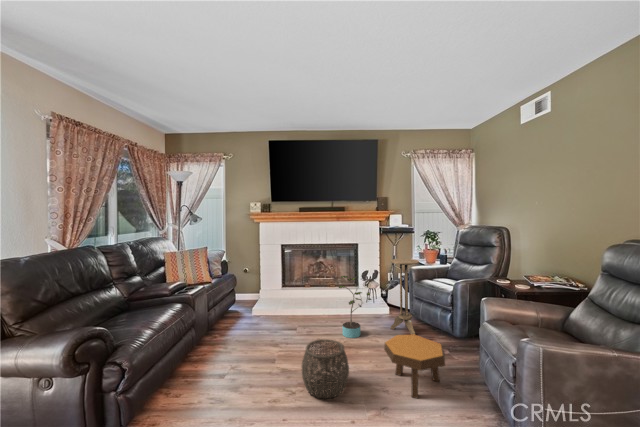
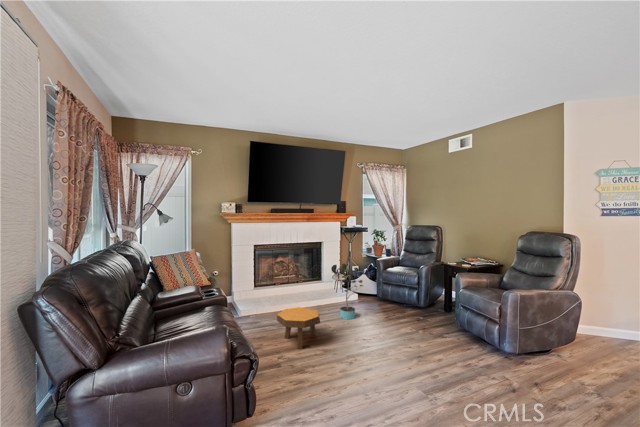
side table: present [390,259,419,335] -> none [371,252,394,311]
footstool: present [384,335,445,398] -> present [277,307,320,349]
woven basket: present [302,339,349,399] -> none [351,315,389,359]

